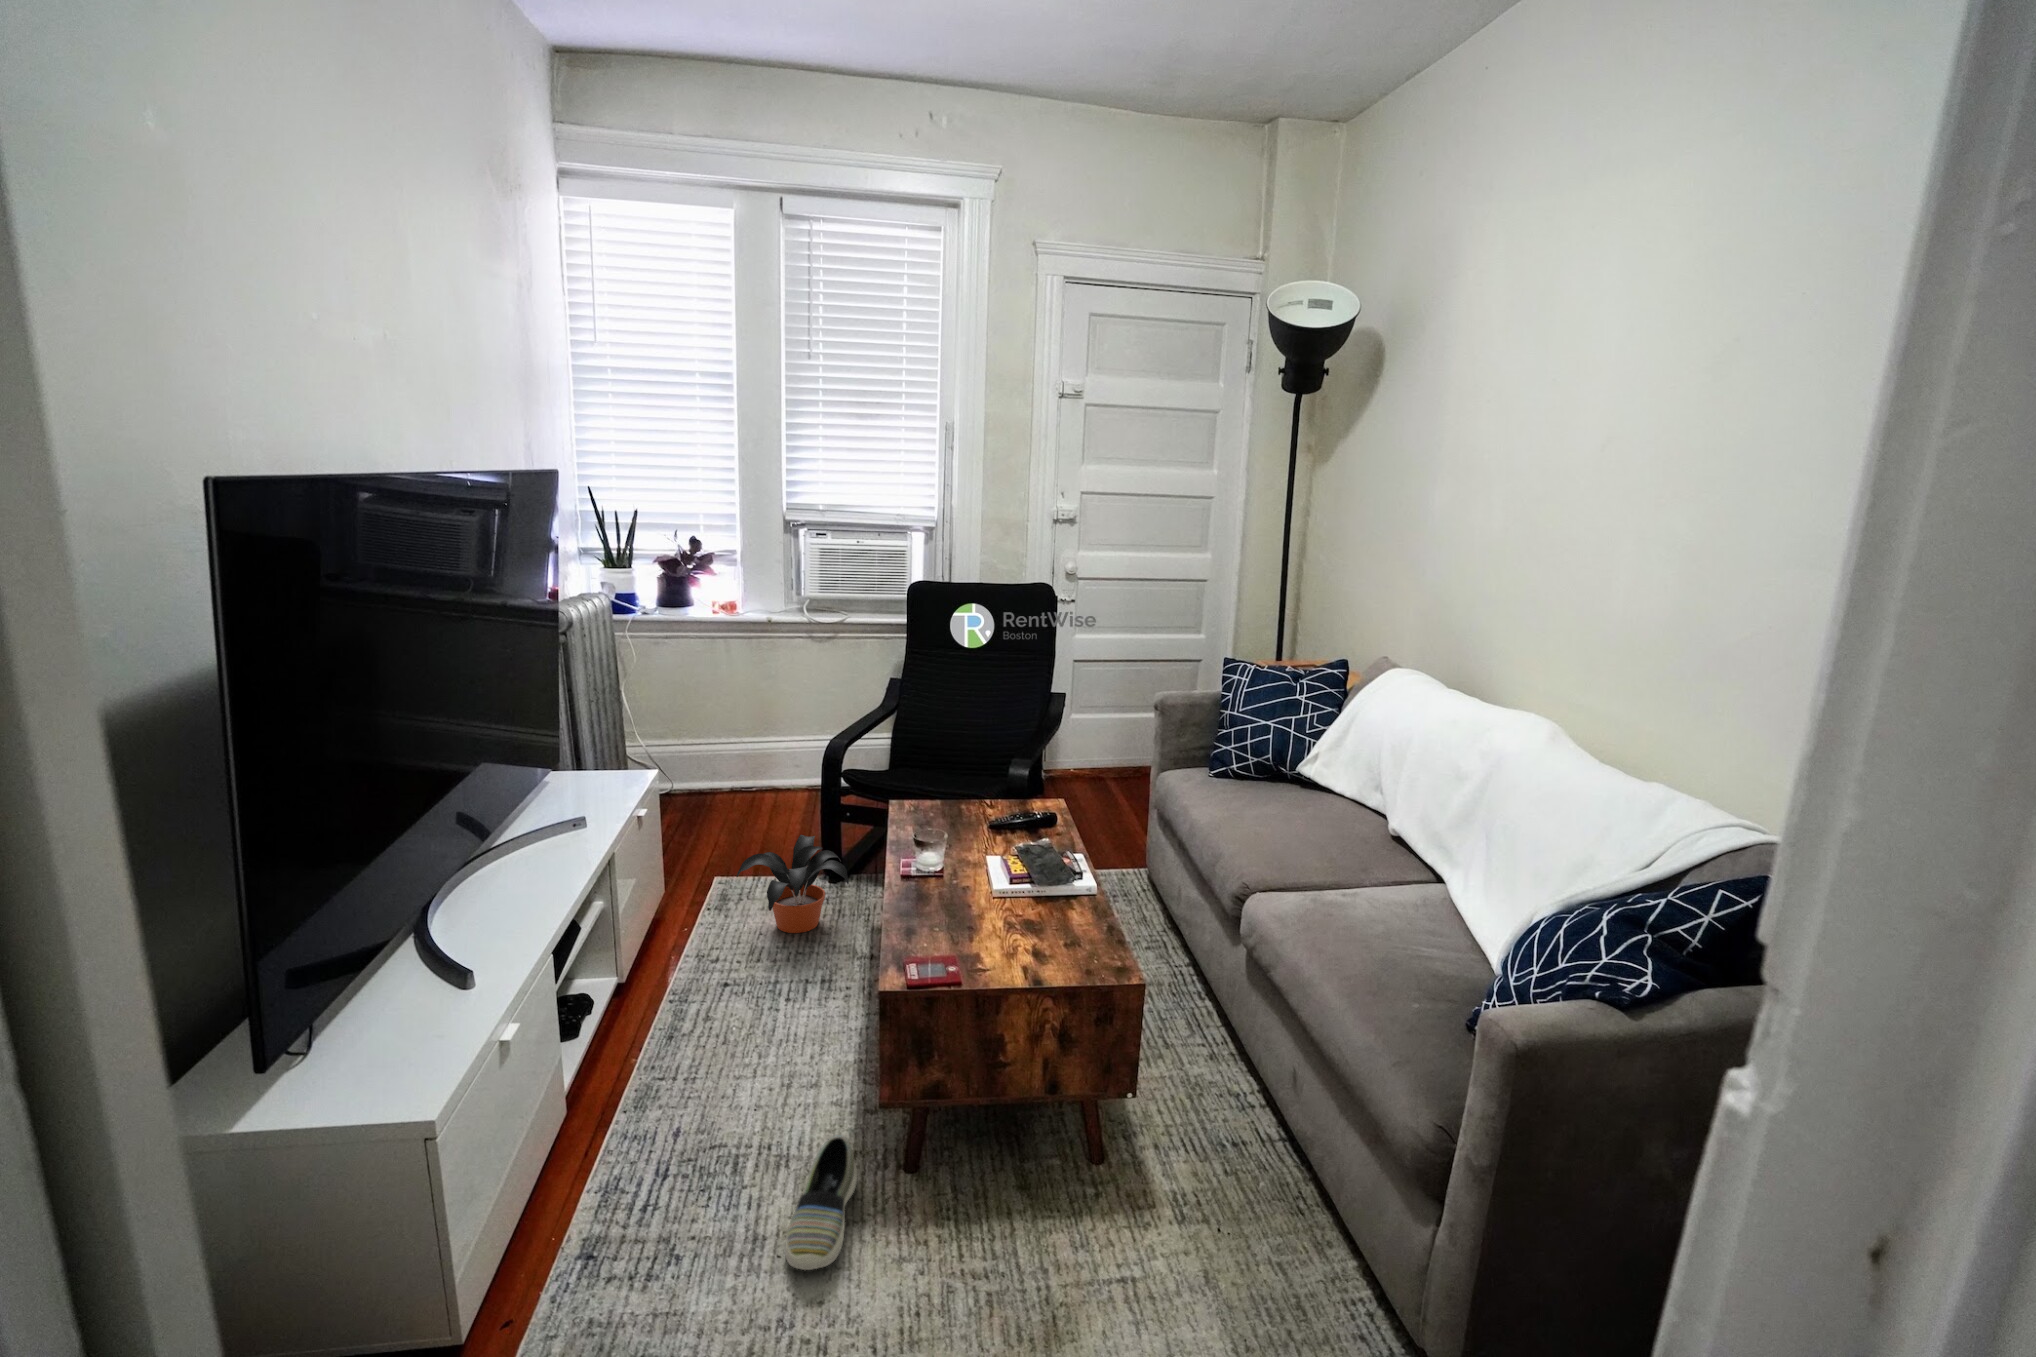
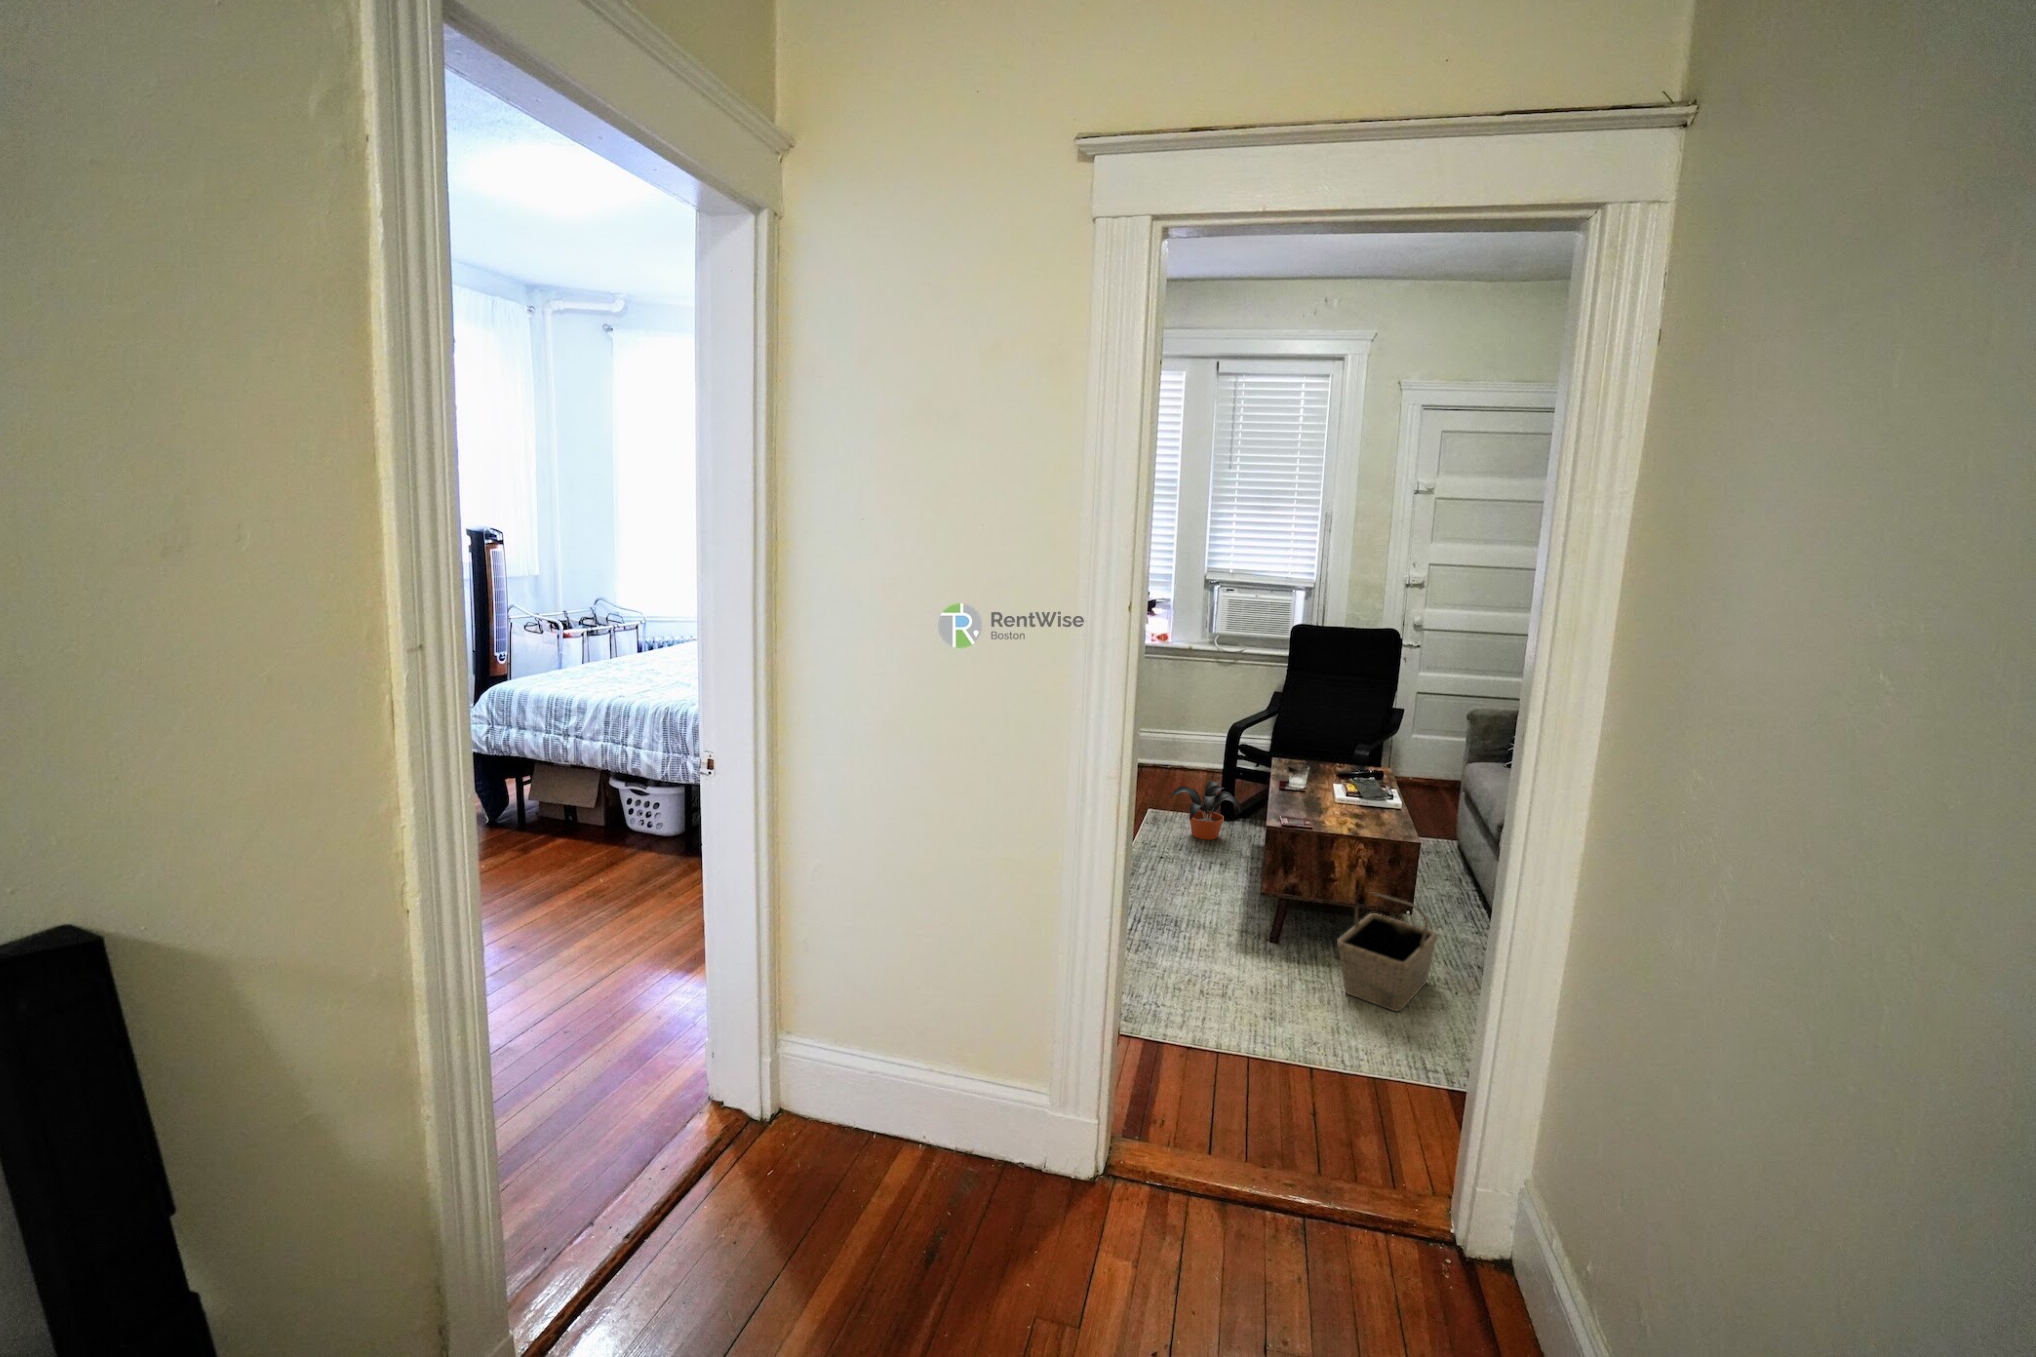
basket: none [1014,1069,1168,1292] -> present [1337,894,1438,1011]
shoe: present [785,1135,857,1270] -> none [1208,917,1245,967]

